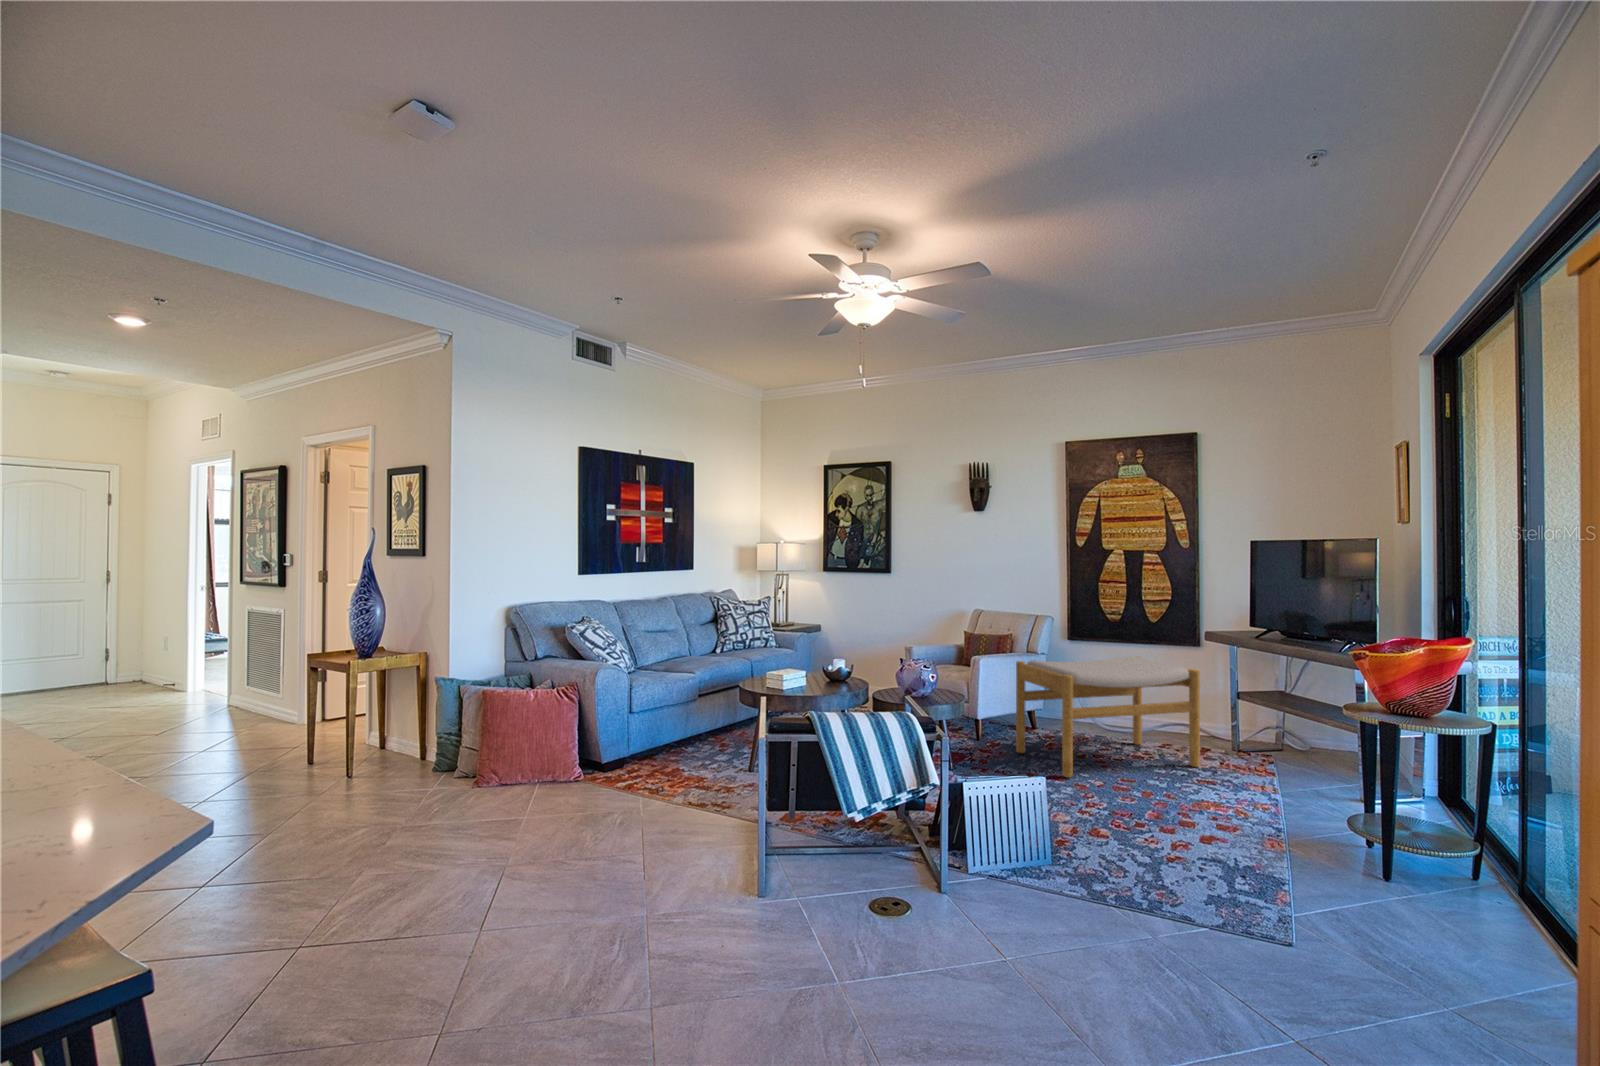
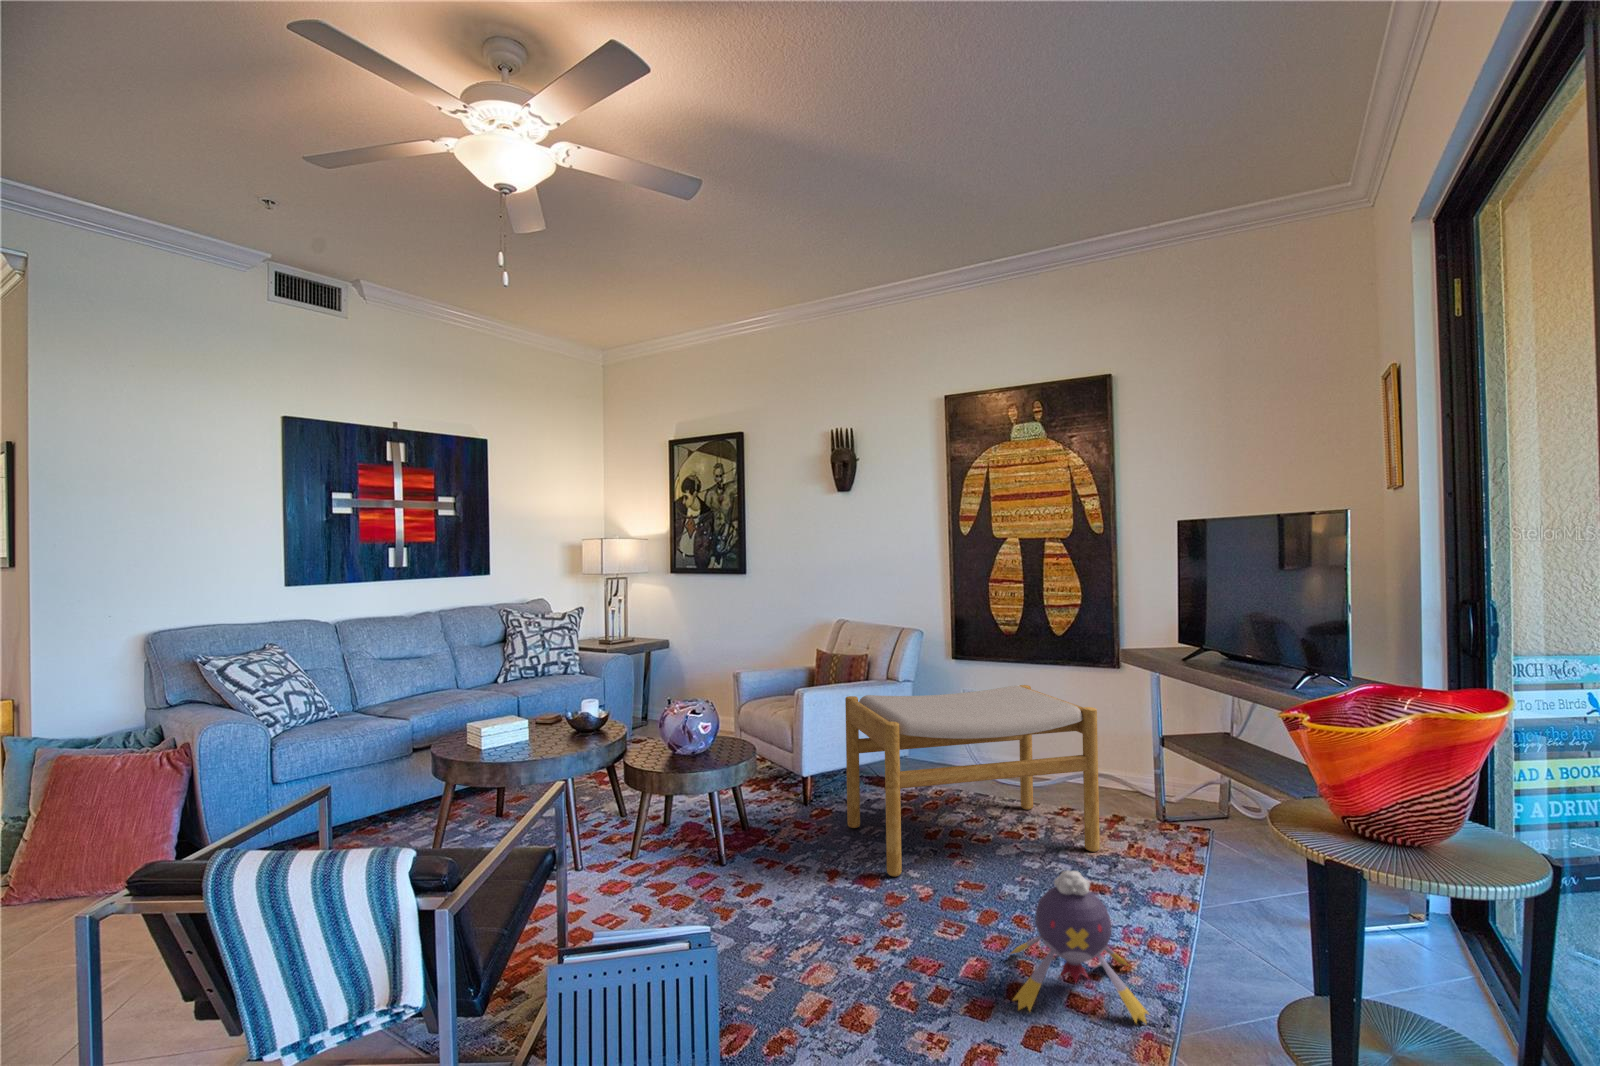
plush toy: none [1166,756,1264,840] -> present [1010,871,1149,1024]

